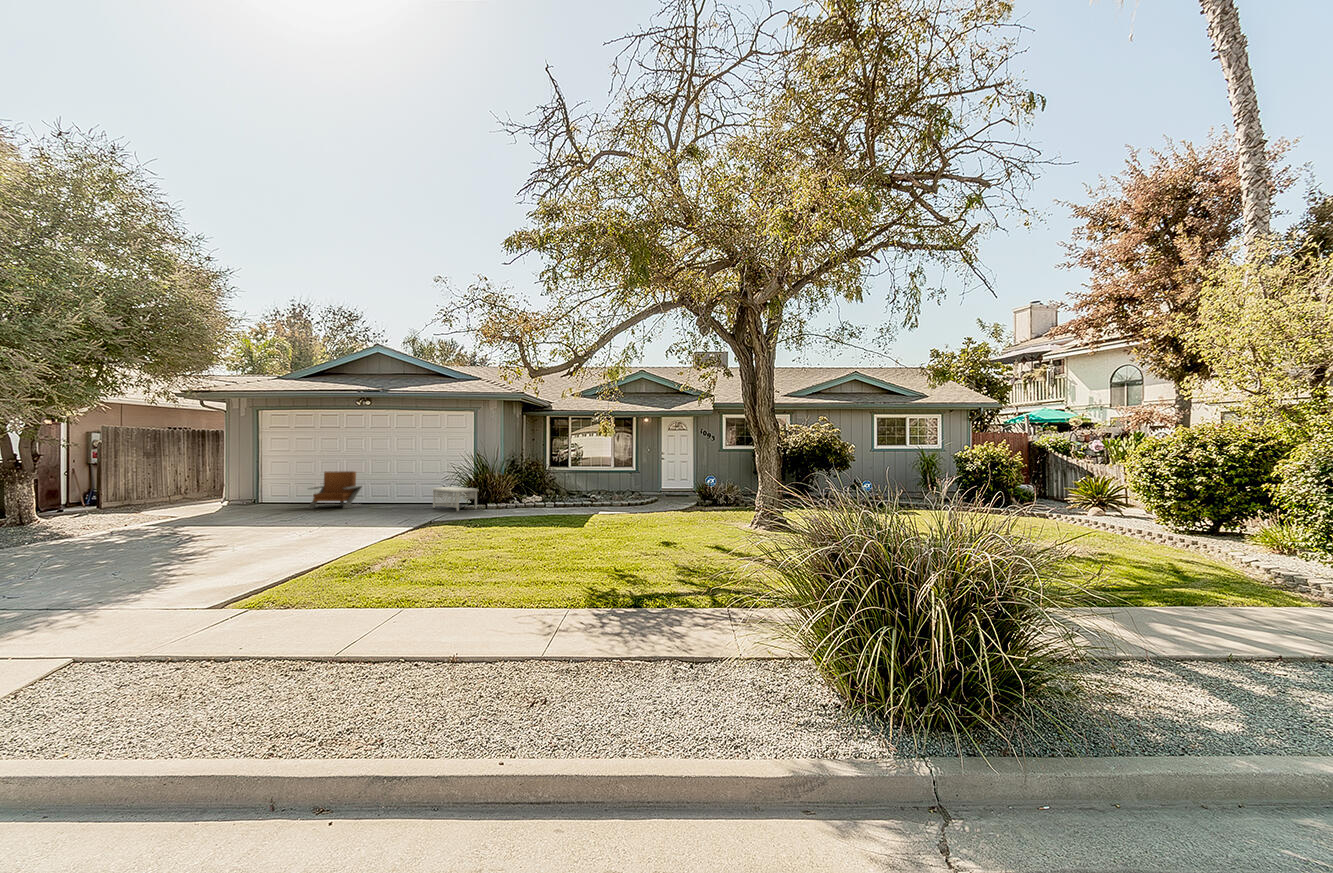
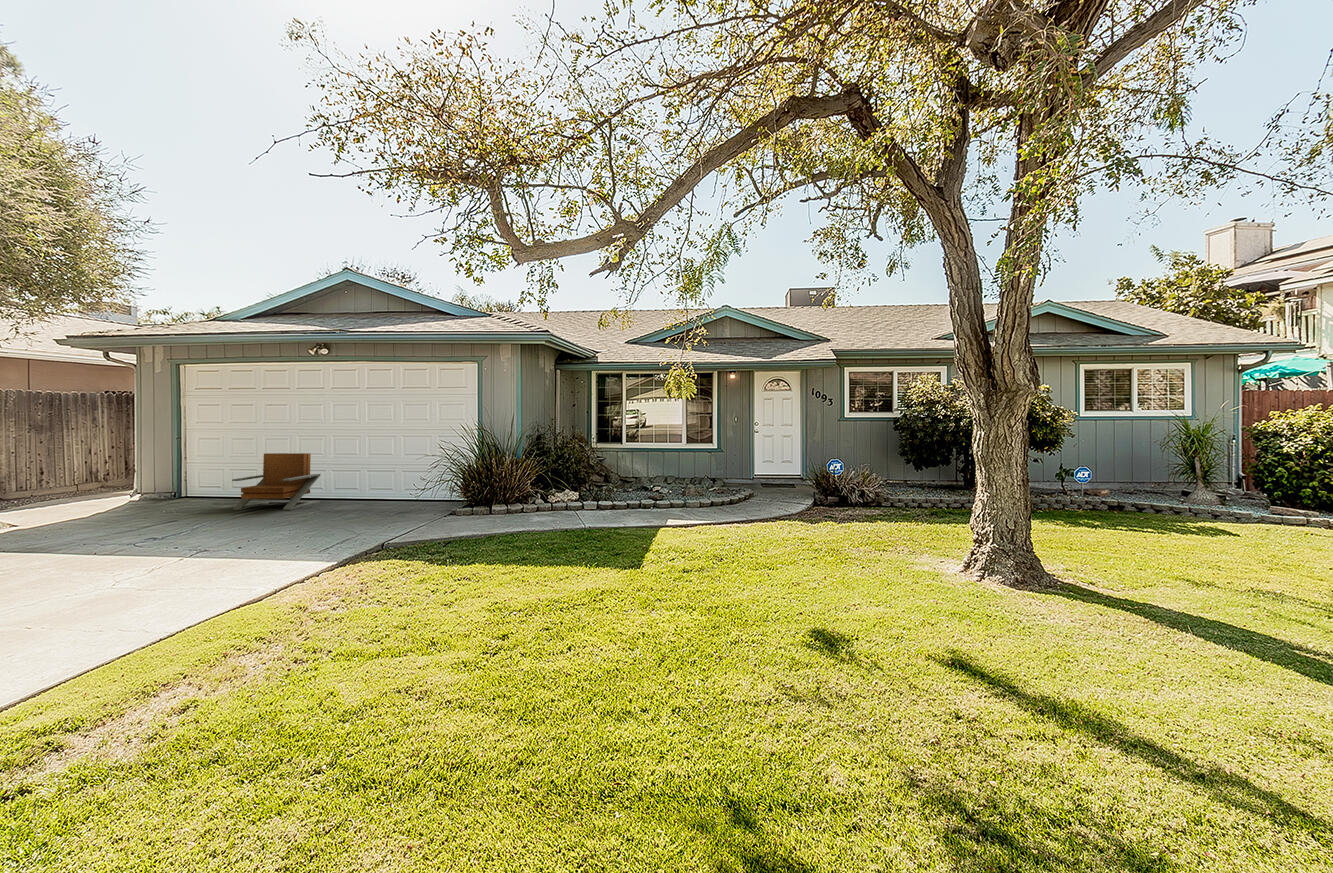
storage bench: present [432,487,478,511] -> none [411,477,479,518]

